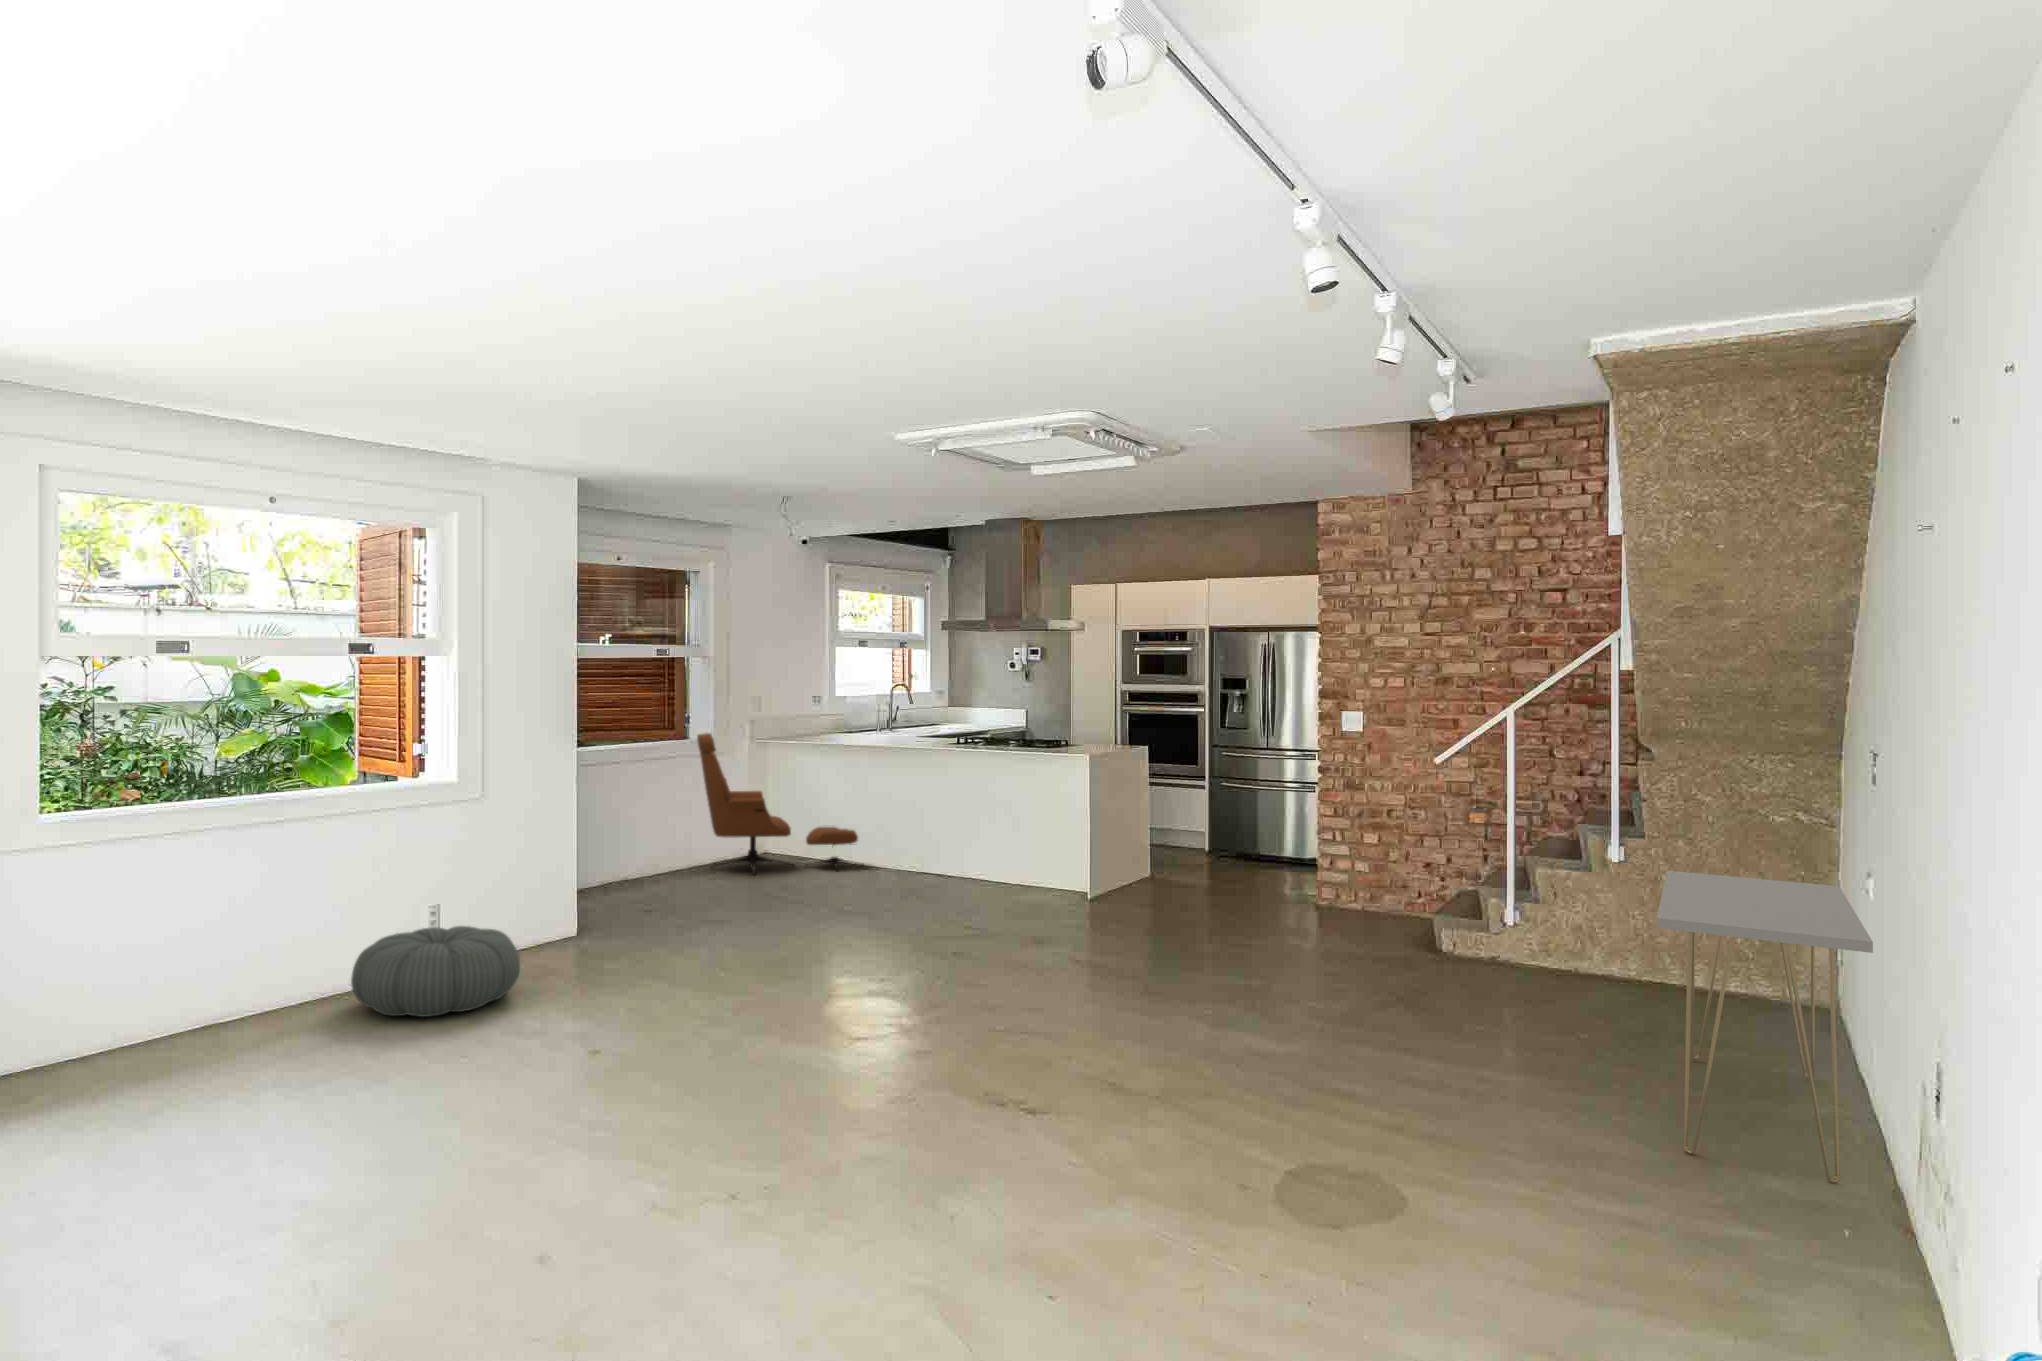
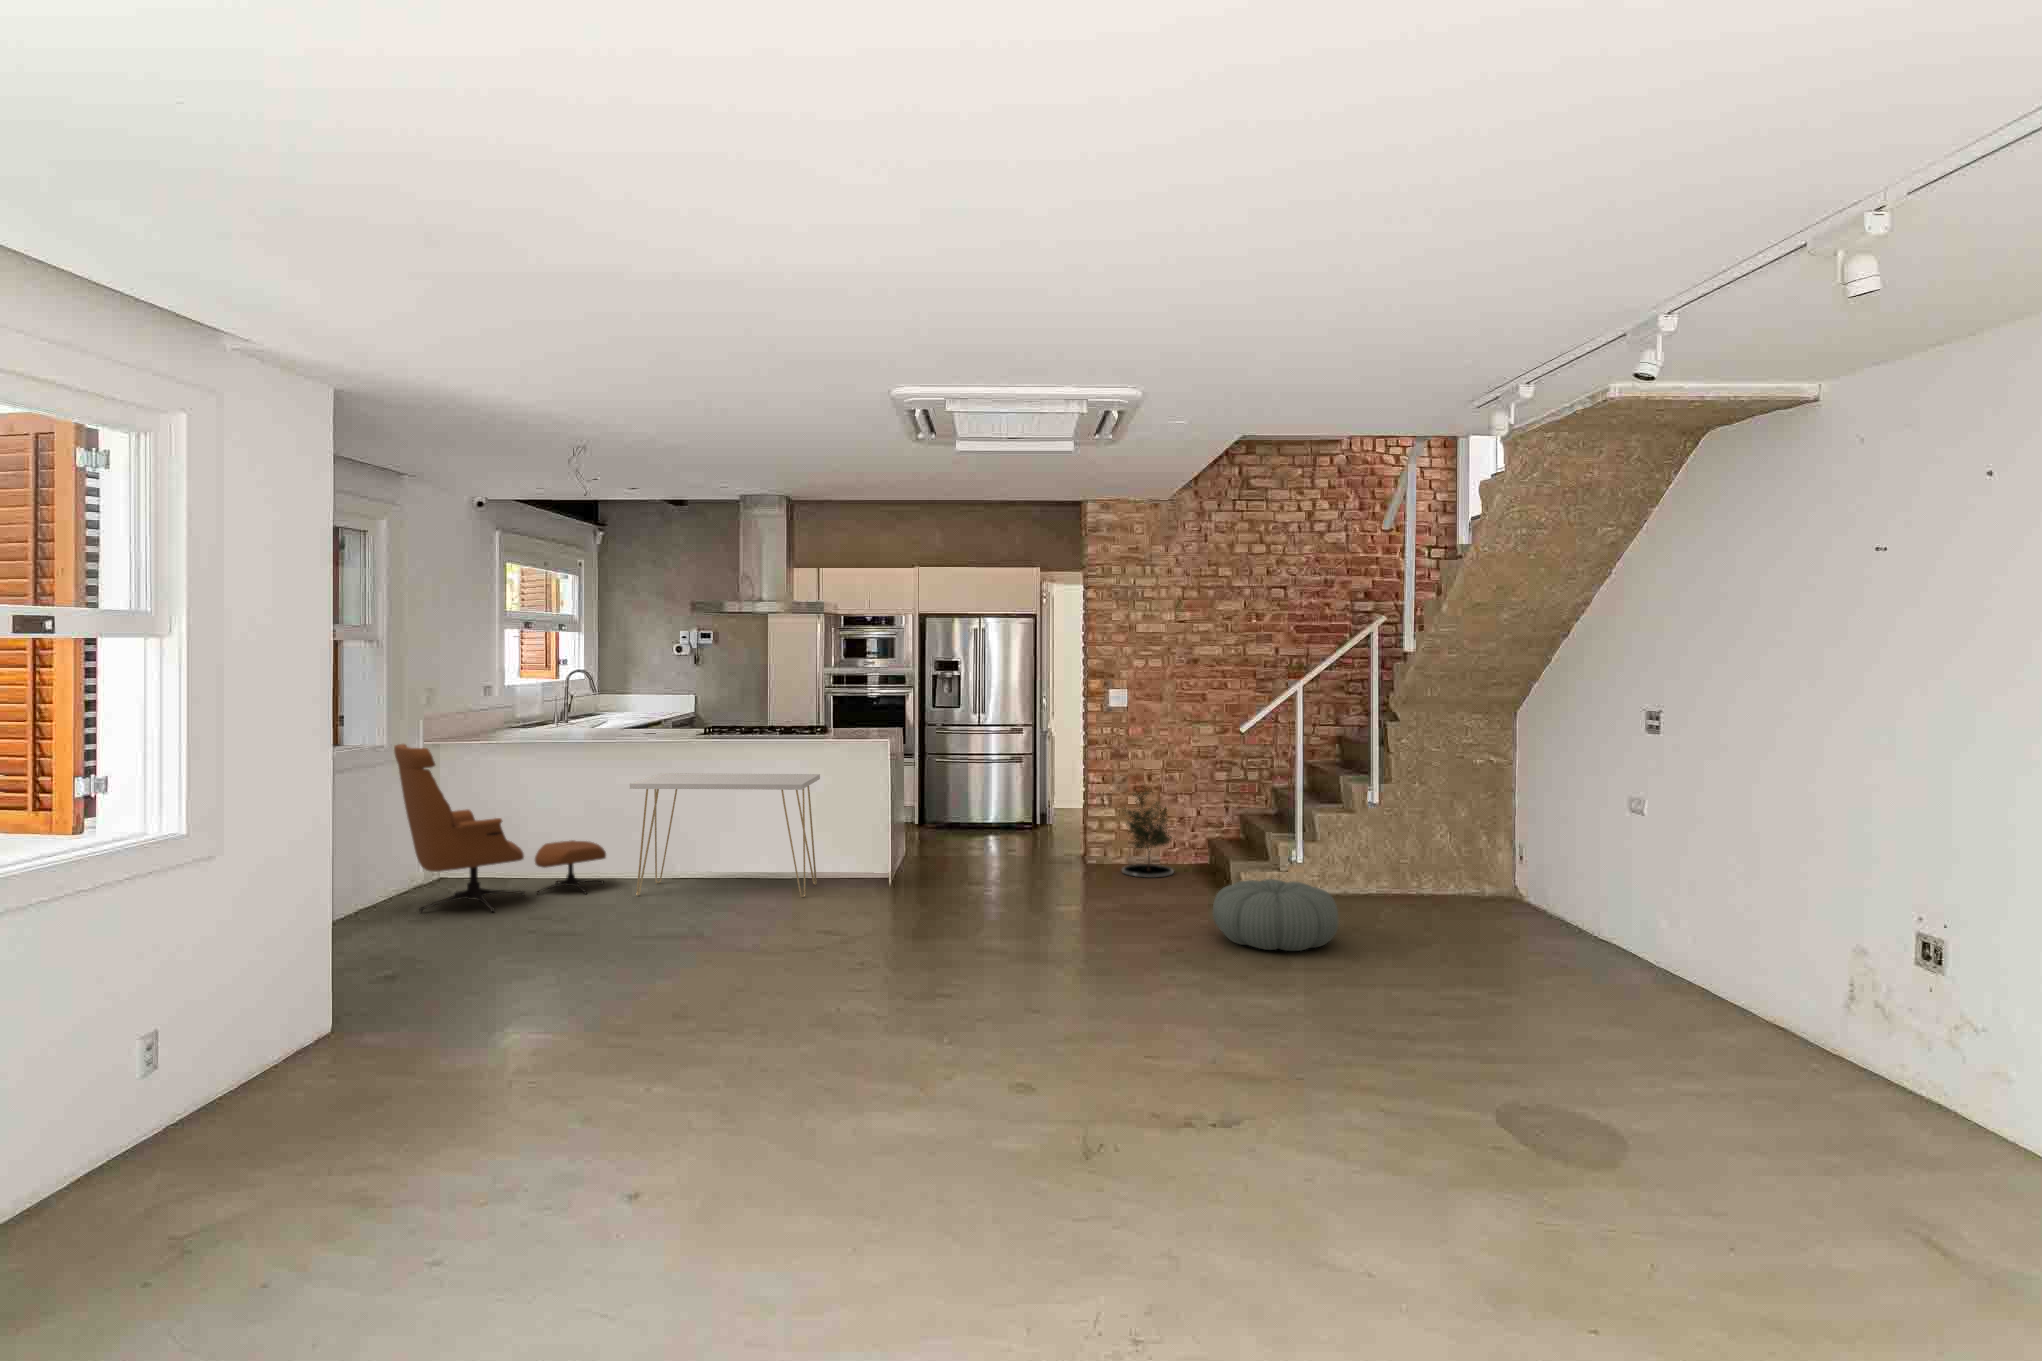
potted tree: none [1338,813,1409,927] -> present [1122,787,1174,878]
console table: present [1656,871,1873,1183] -> present [630,773,820,897]
pouf: present [351,926,520,1017] -> present [1213,879,1338,951]

